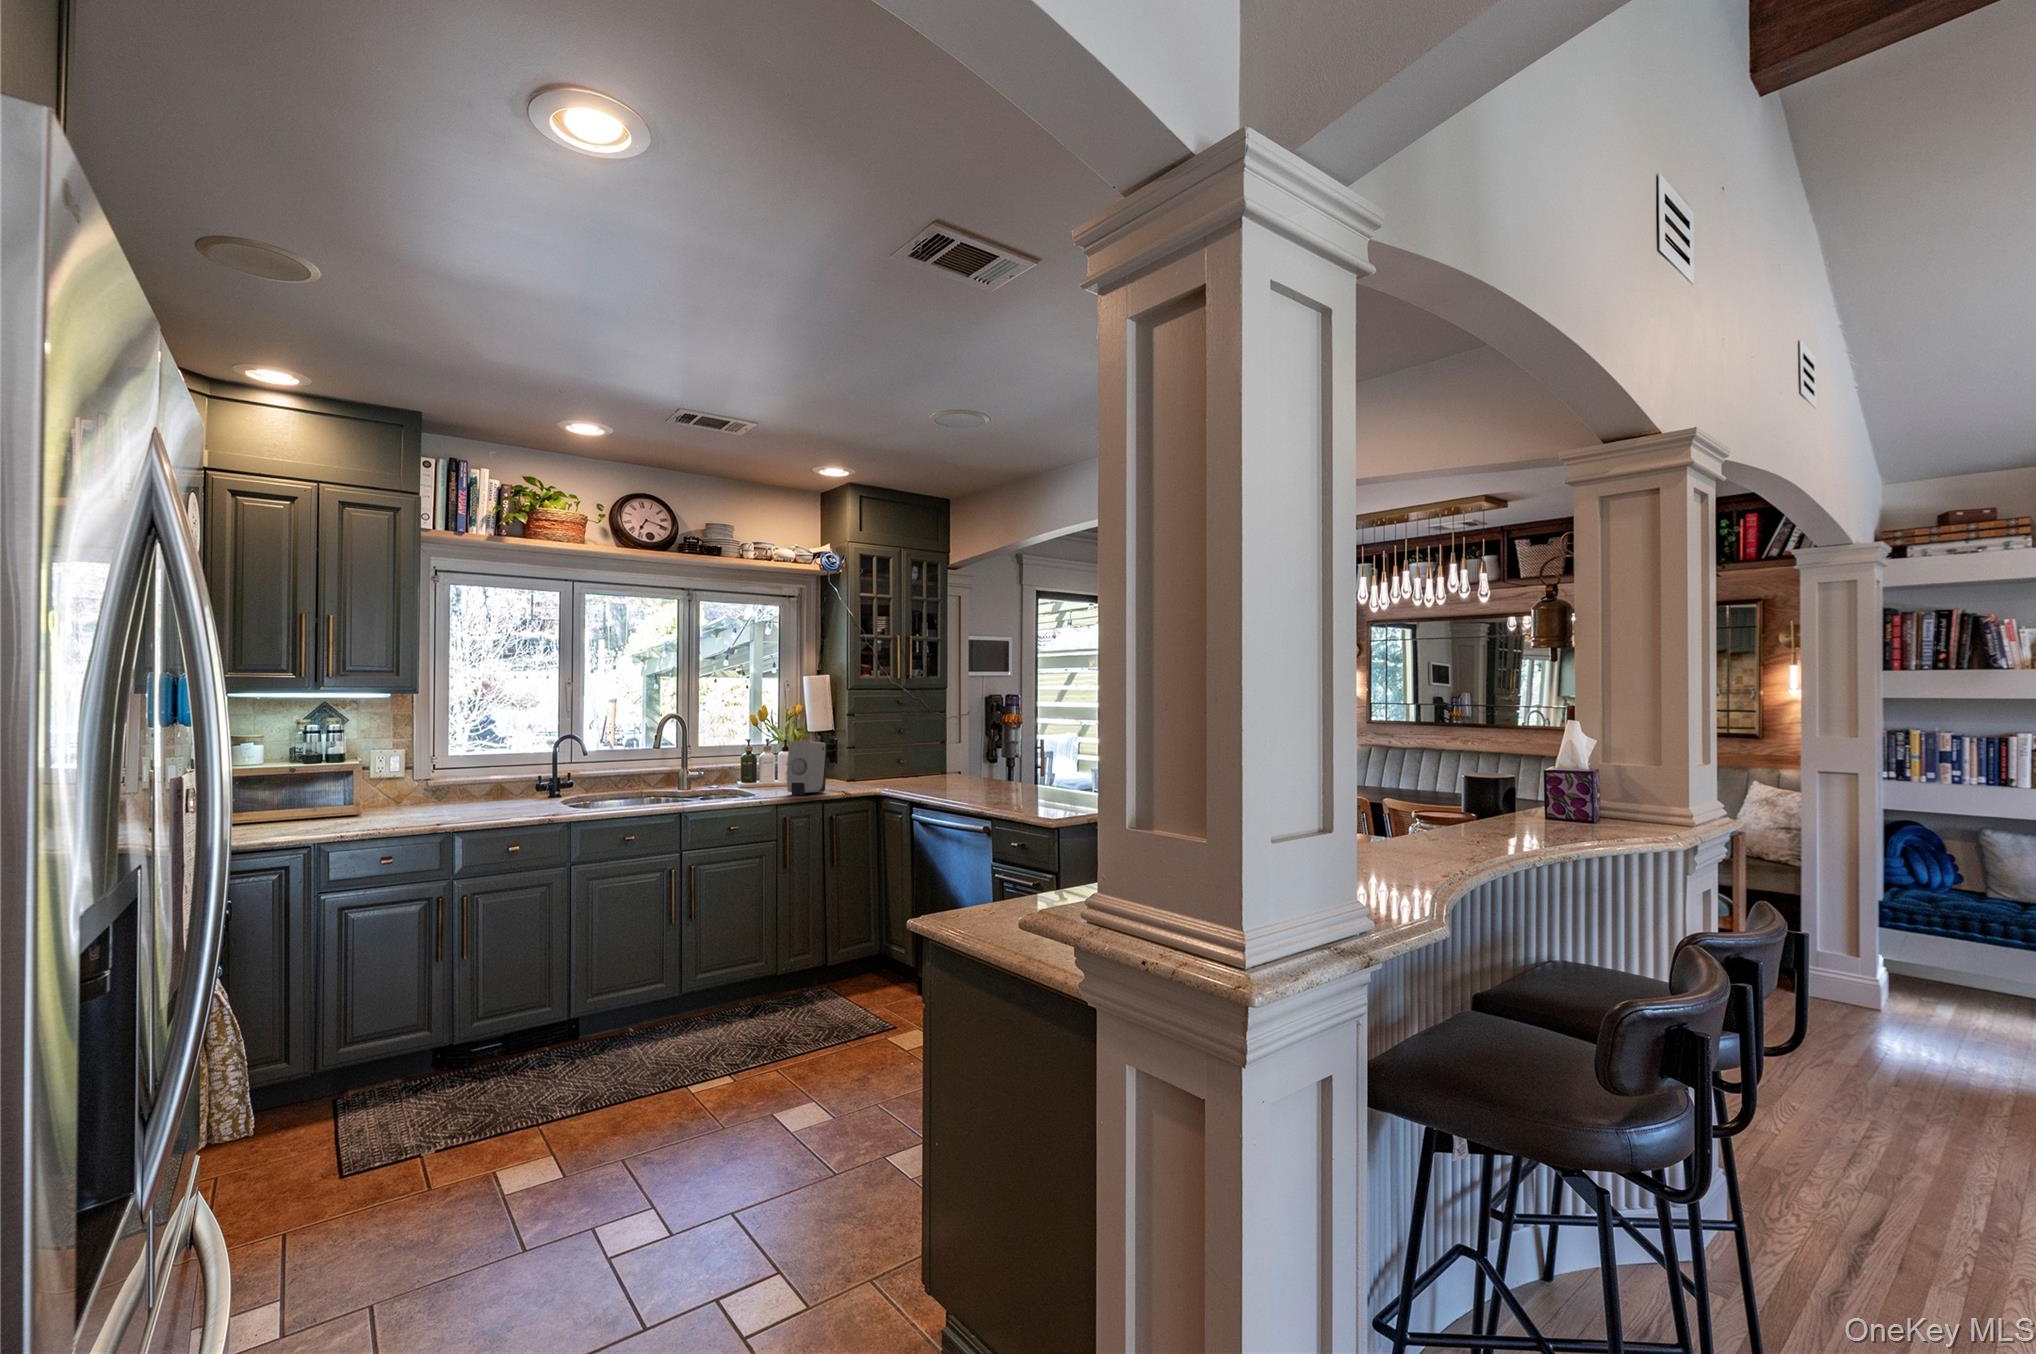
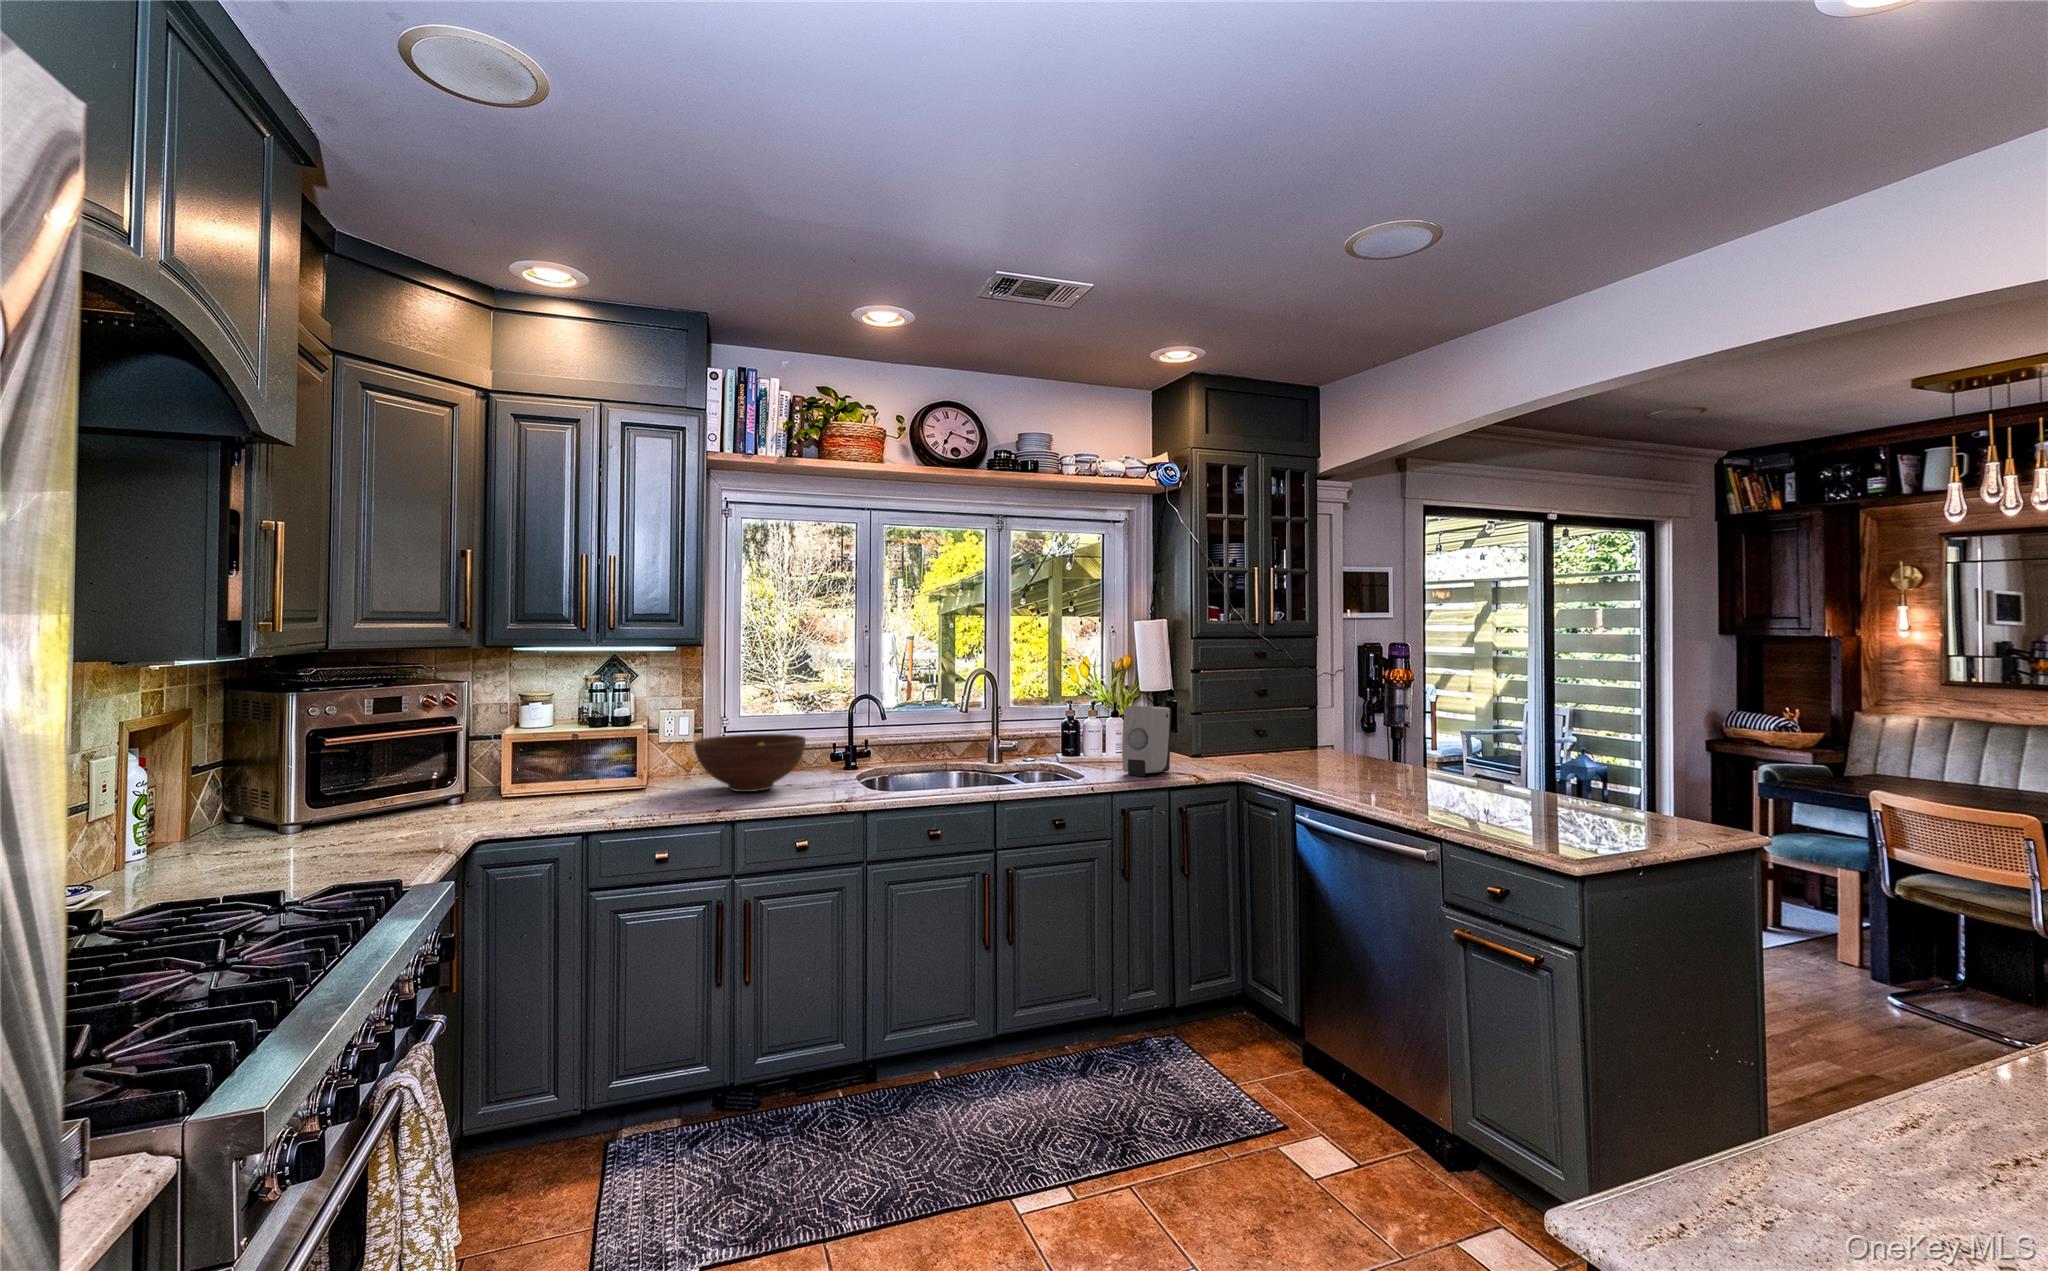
fruit bowl: none [409,768,515,815] -> present [694,734,806,792]

